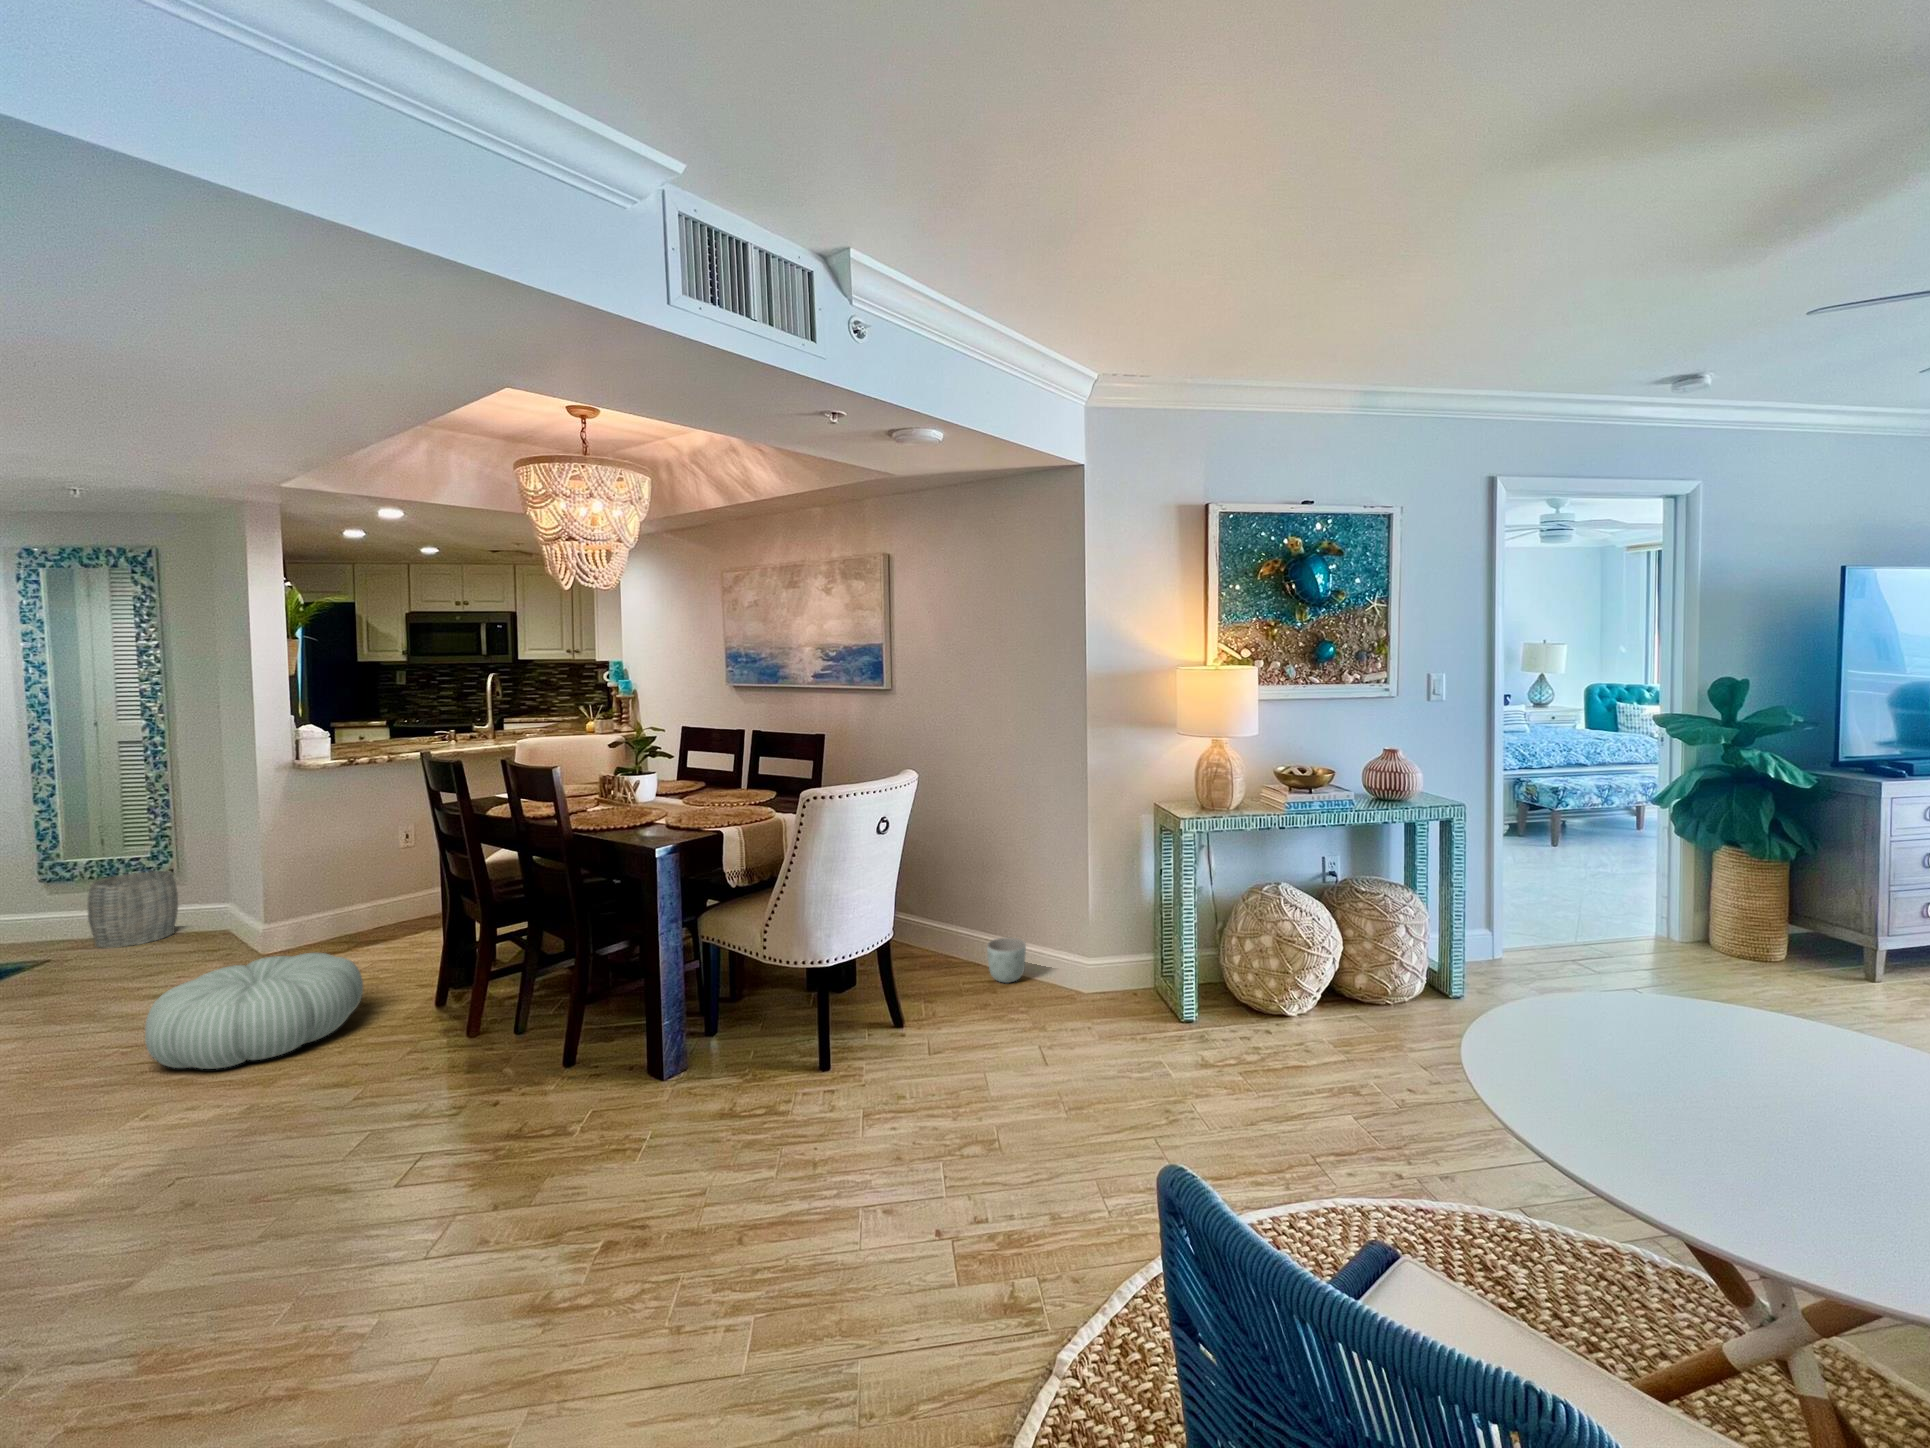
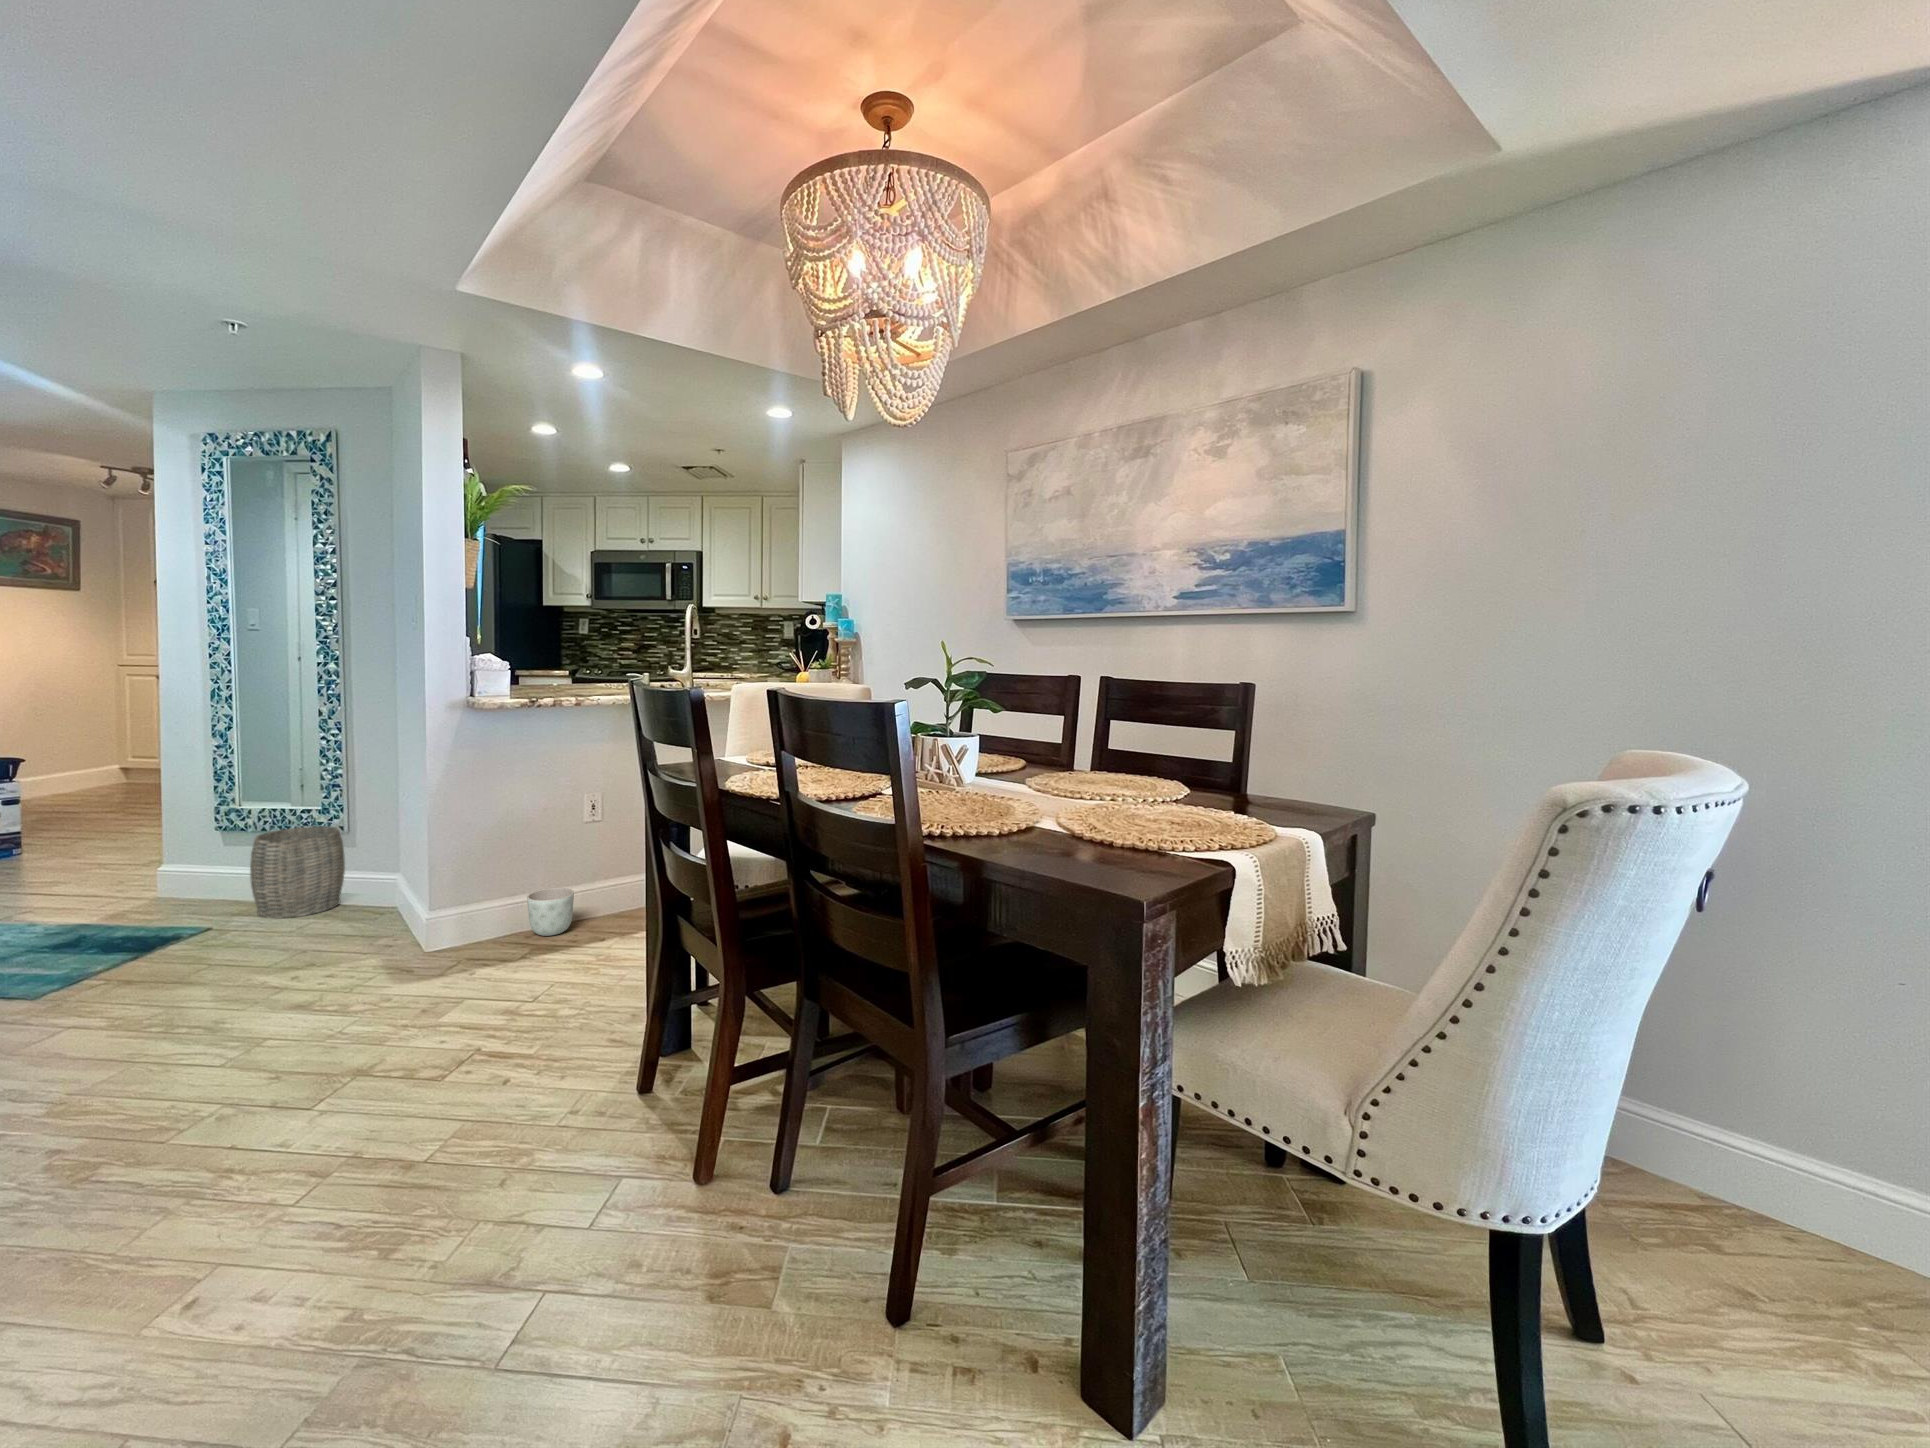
planter: present [987,937,1026,983] -> present [527,888,574,936]
pouf: present [145,953,363,1069] -> none [200,990,528,1209]

